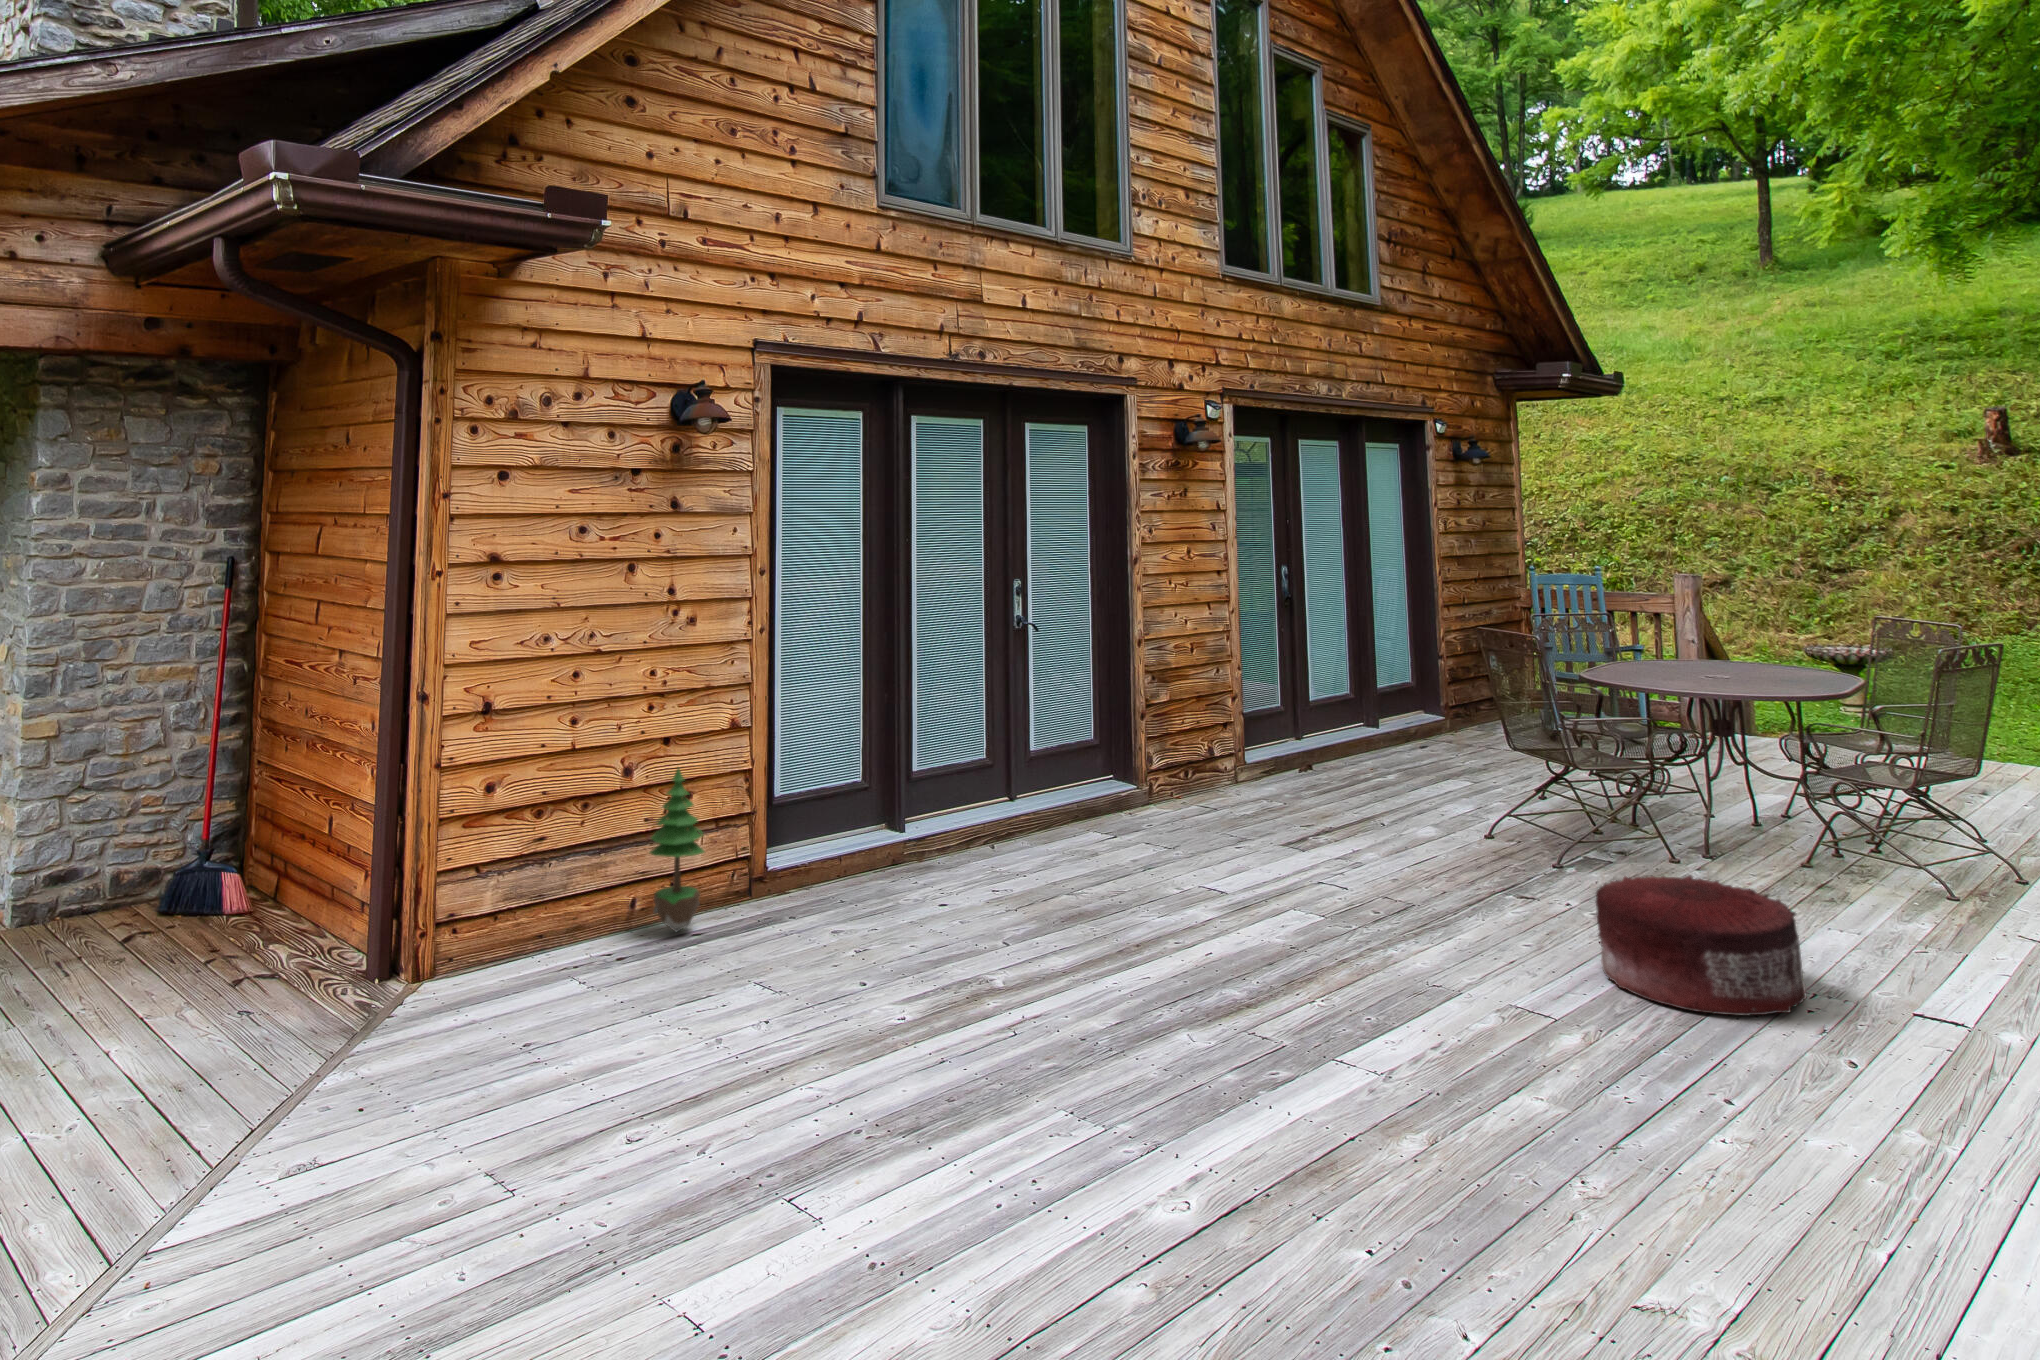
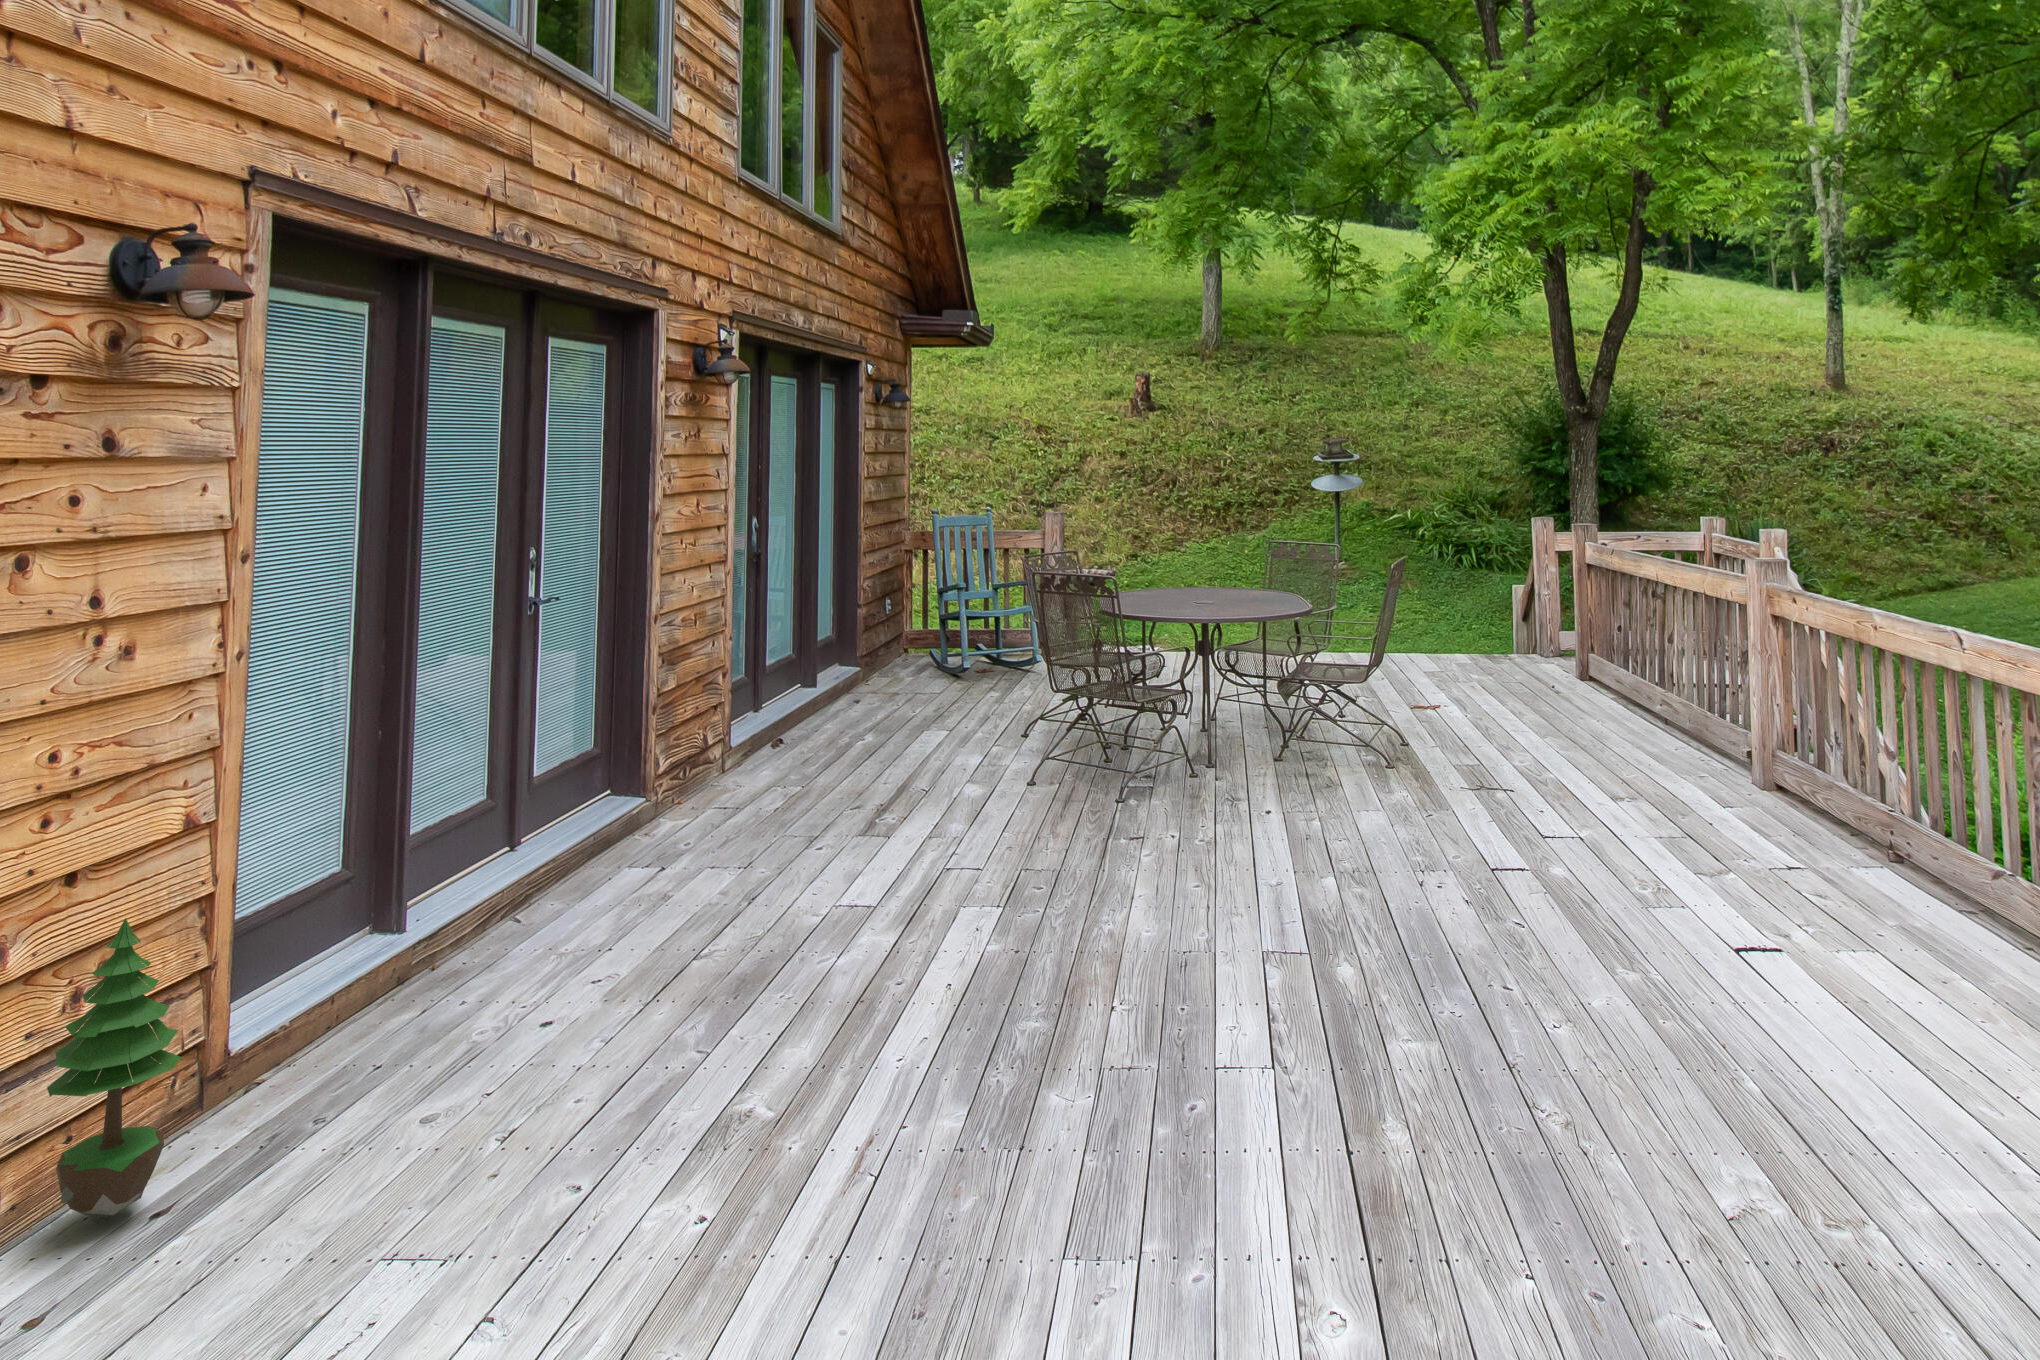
pouf: present [1596,875,1807,1016] -> none [1245,778,1399,897]

